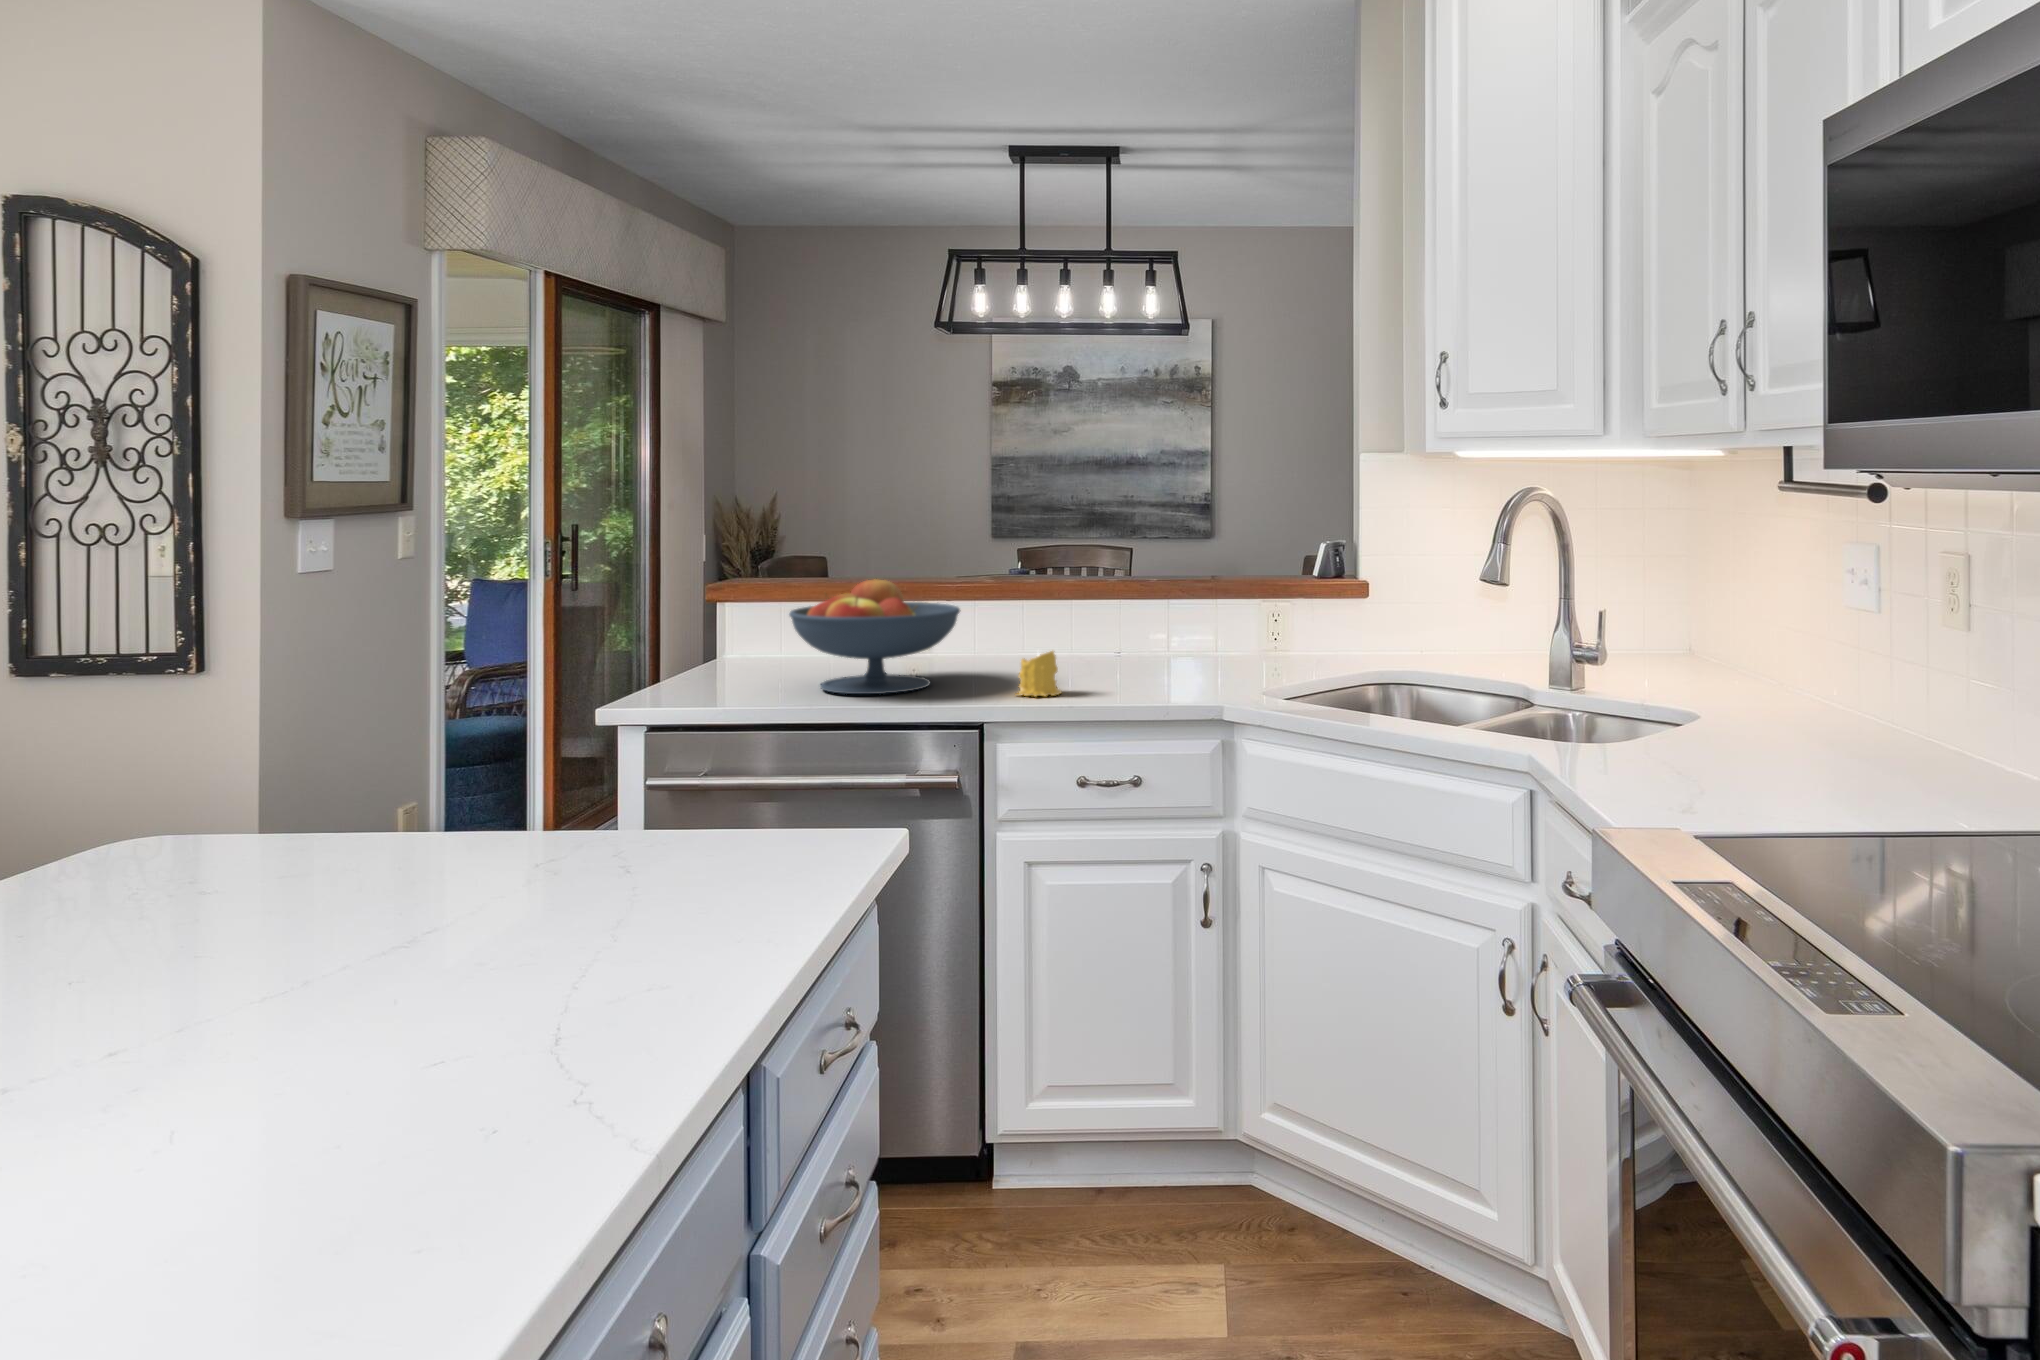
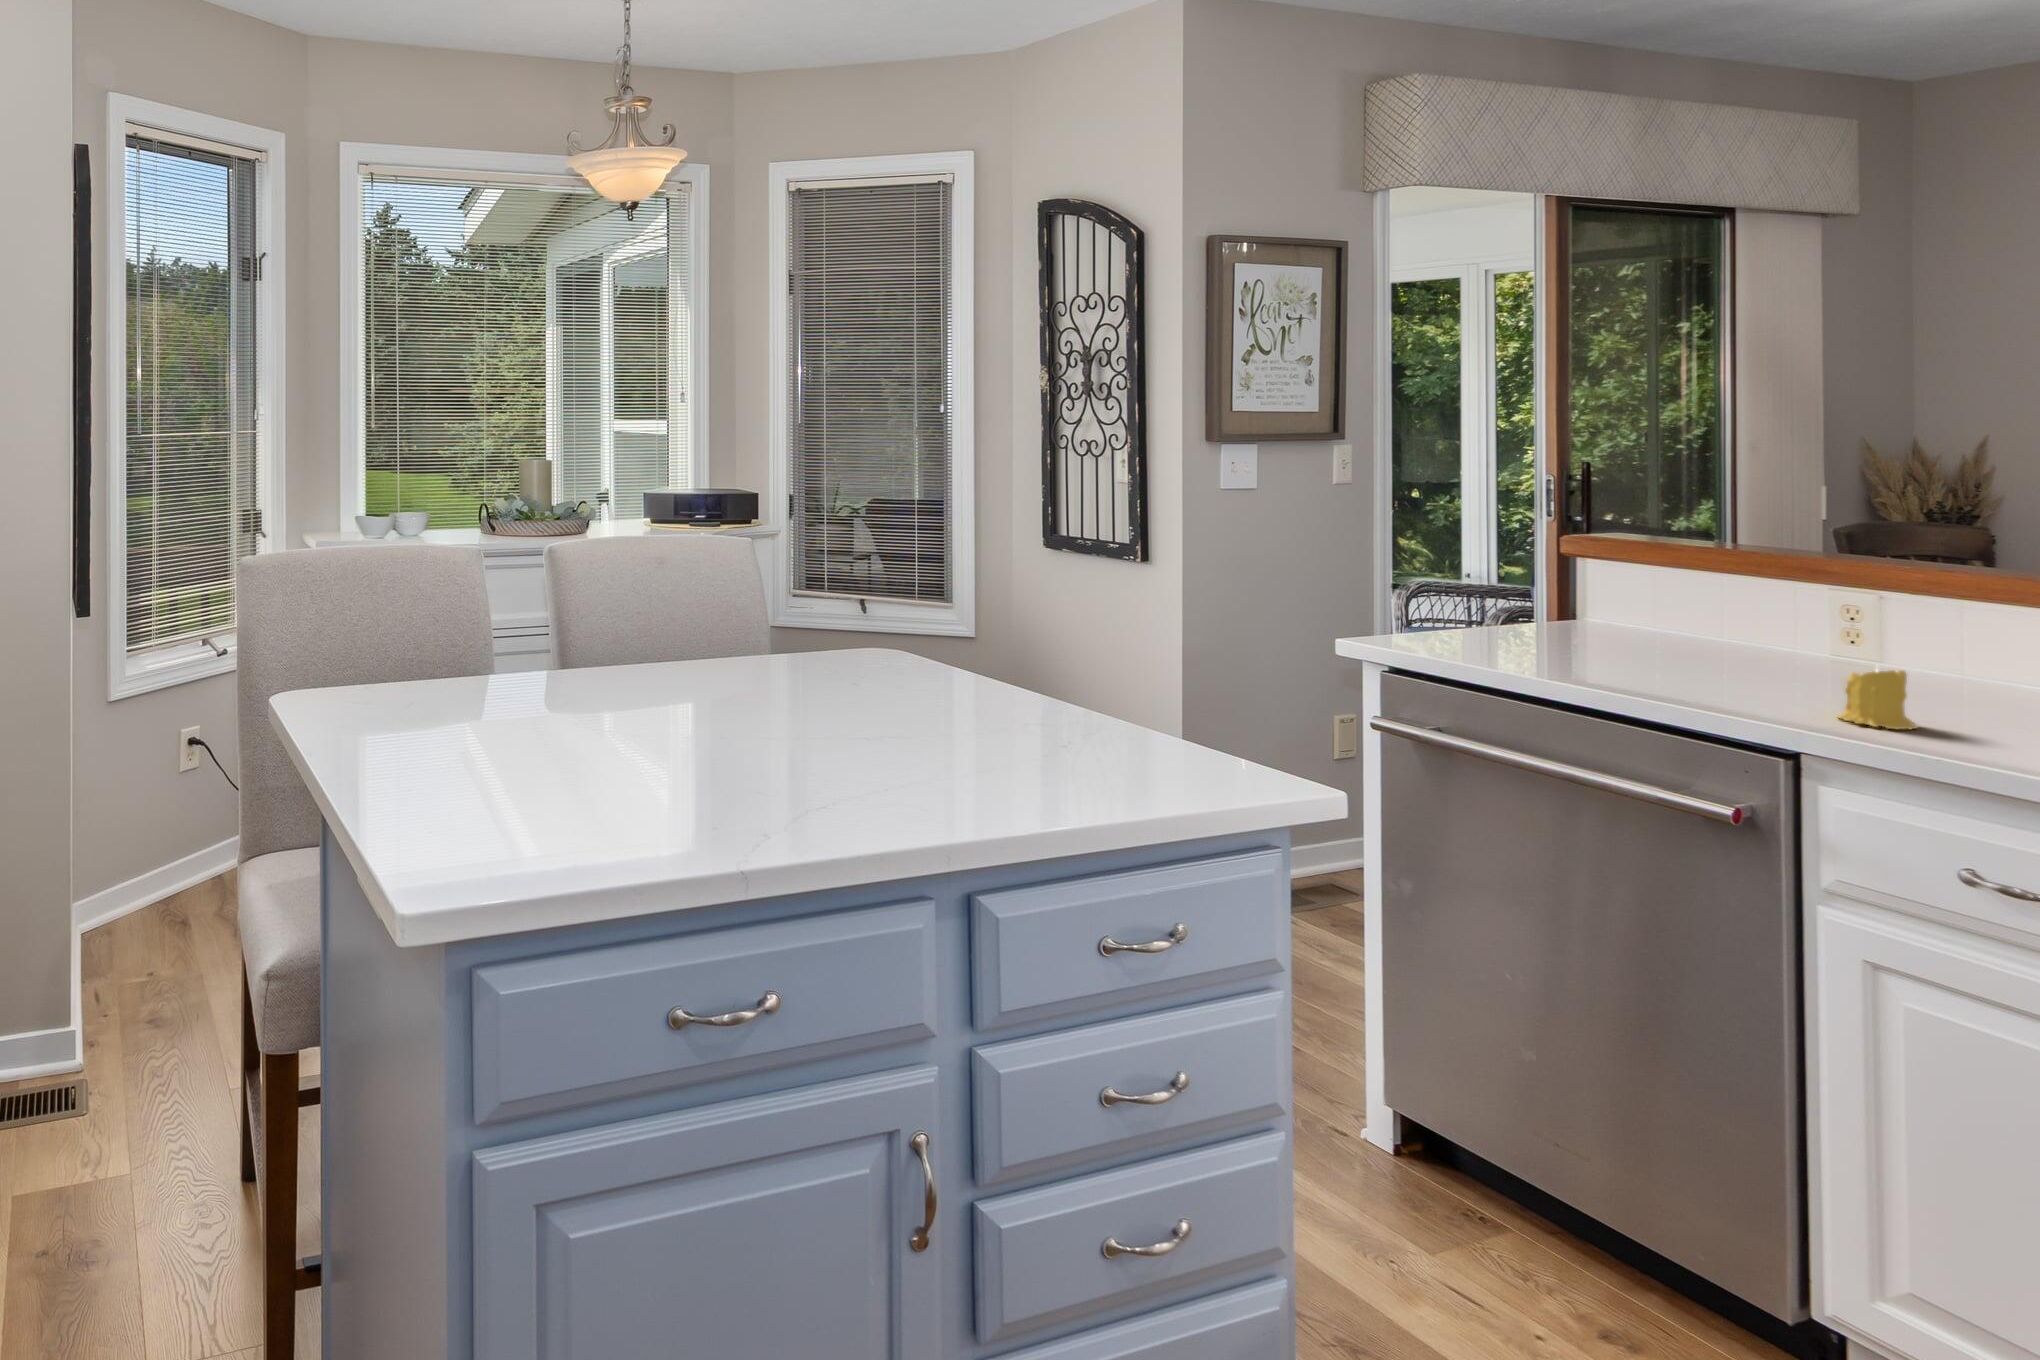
fruit bowl: present [789,579,960,694] -> none [1556,548,1803,685]

